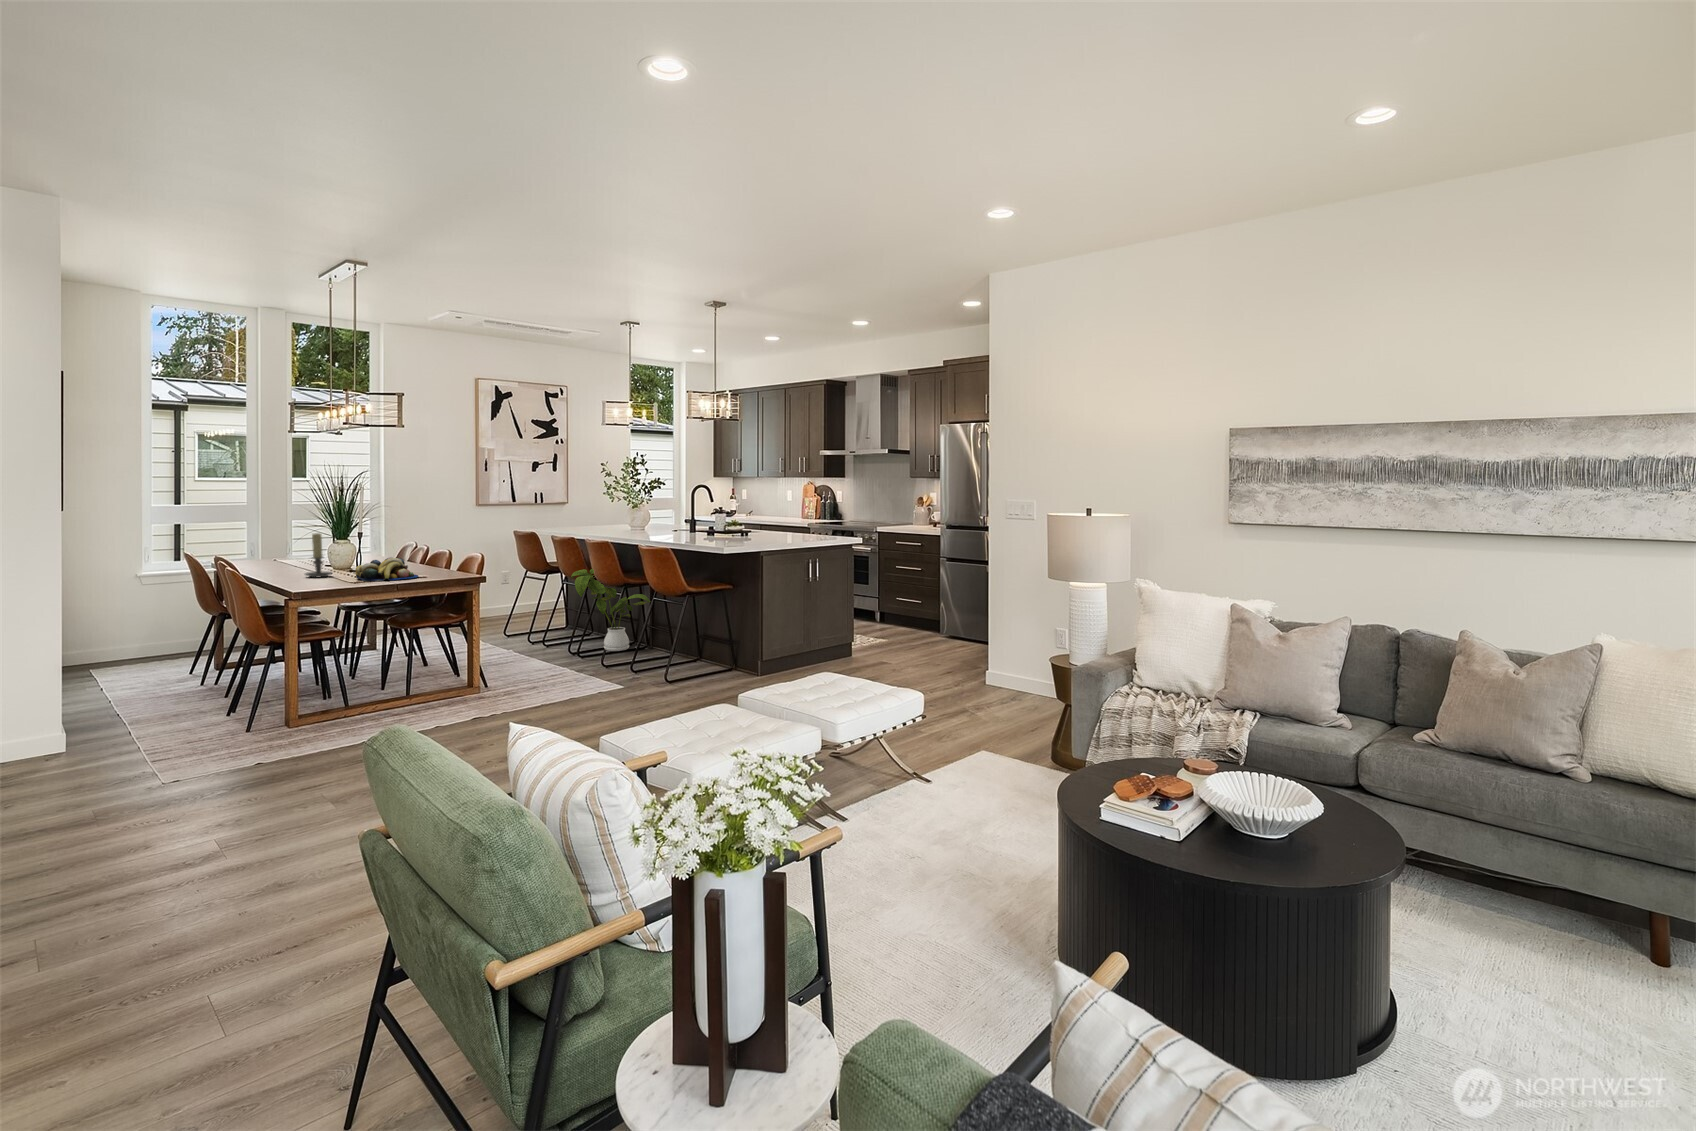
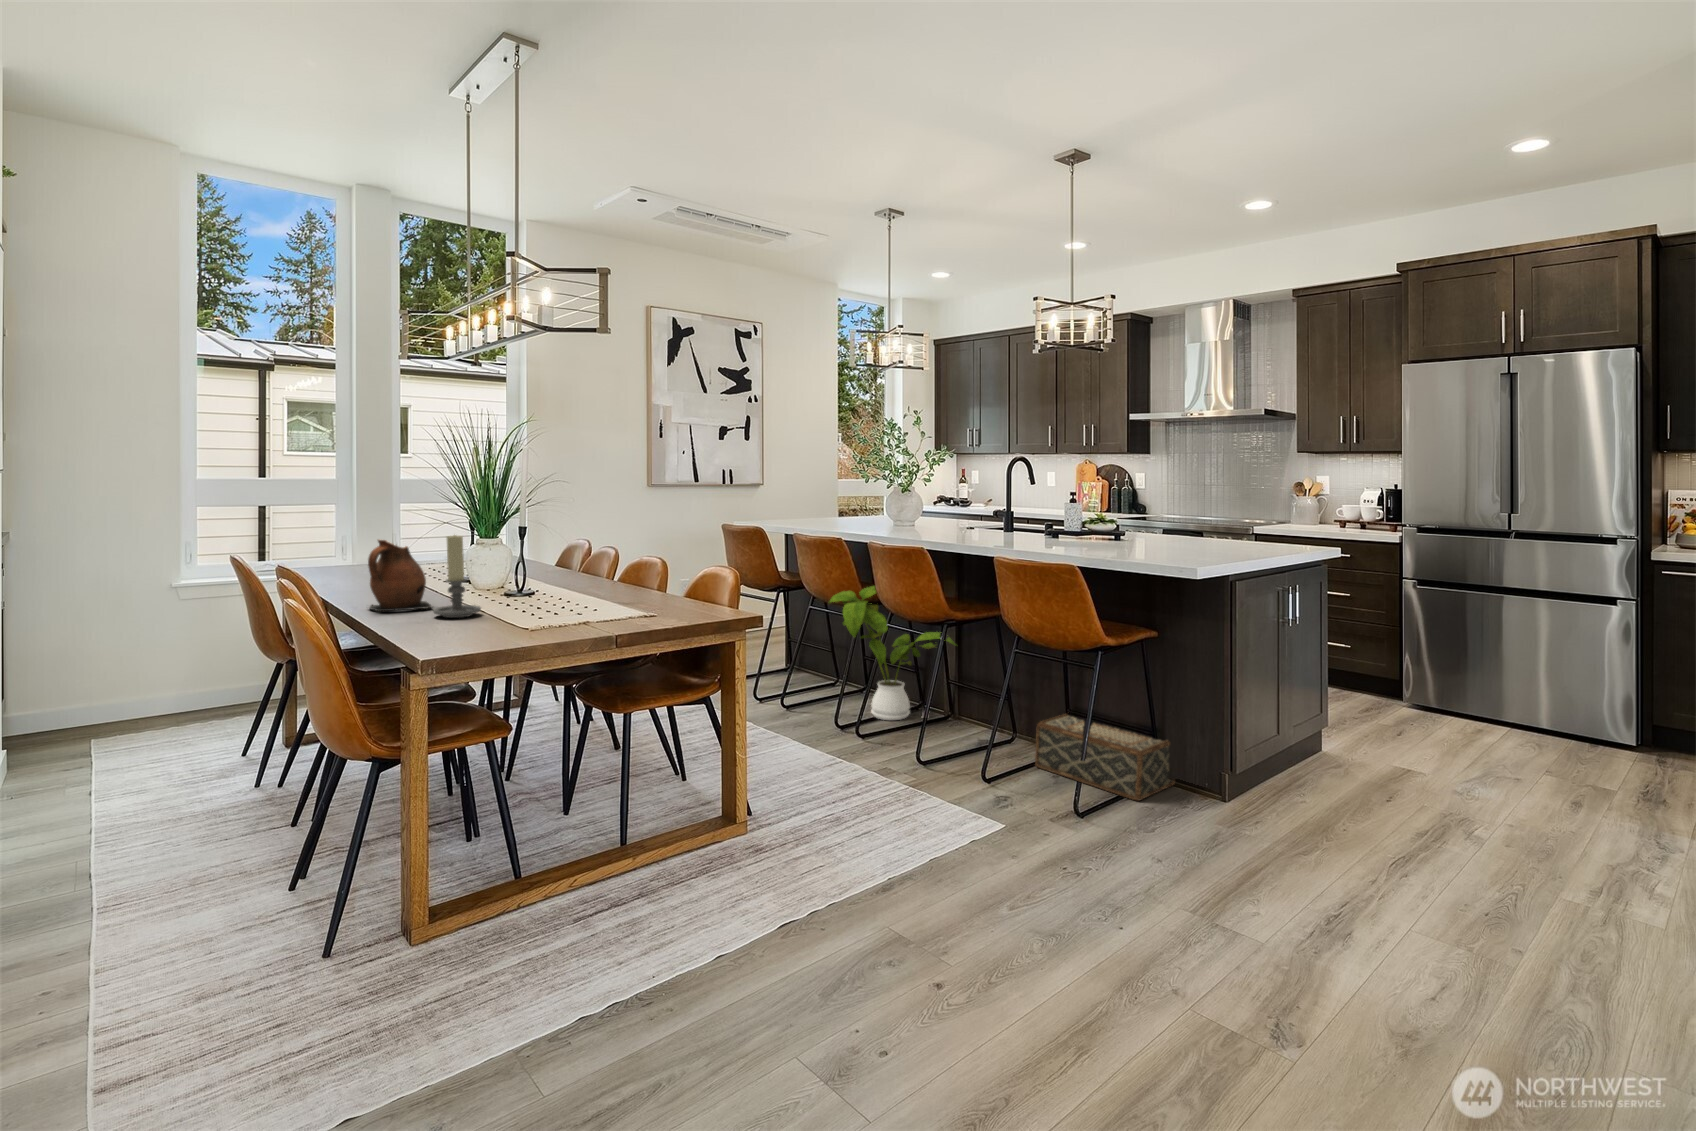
ceramic pitcher: none [266,536,306,575] -> present [368,540,432,611]
fruit bowl: present [355,558,418,581] -> none [525,582,636,632]
woven basket: none [679,637,750,678] -> present [1035,714,1175,801]

